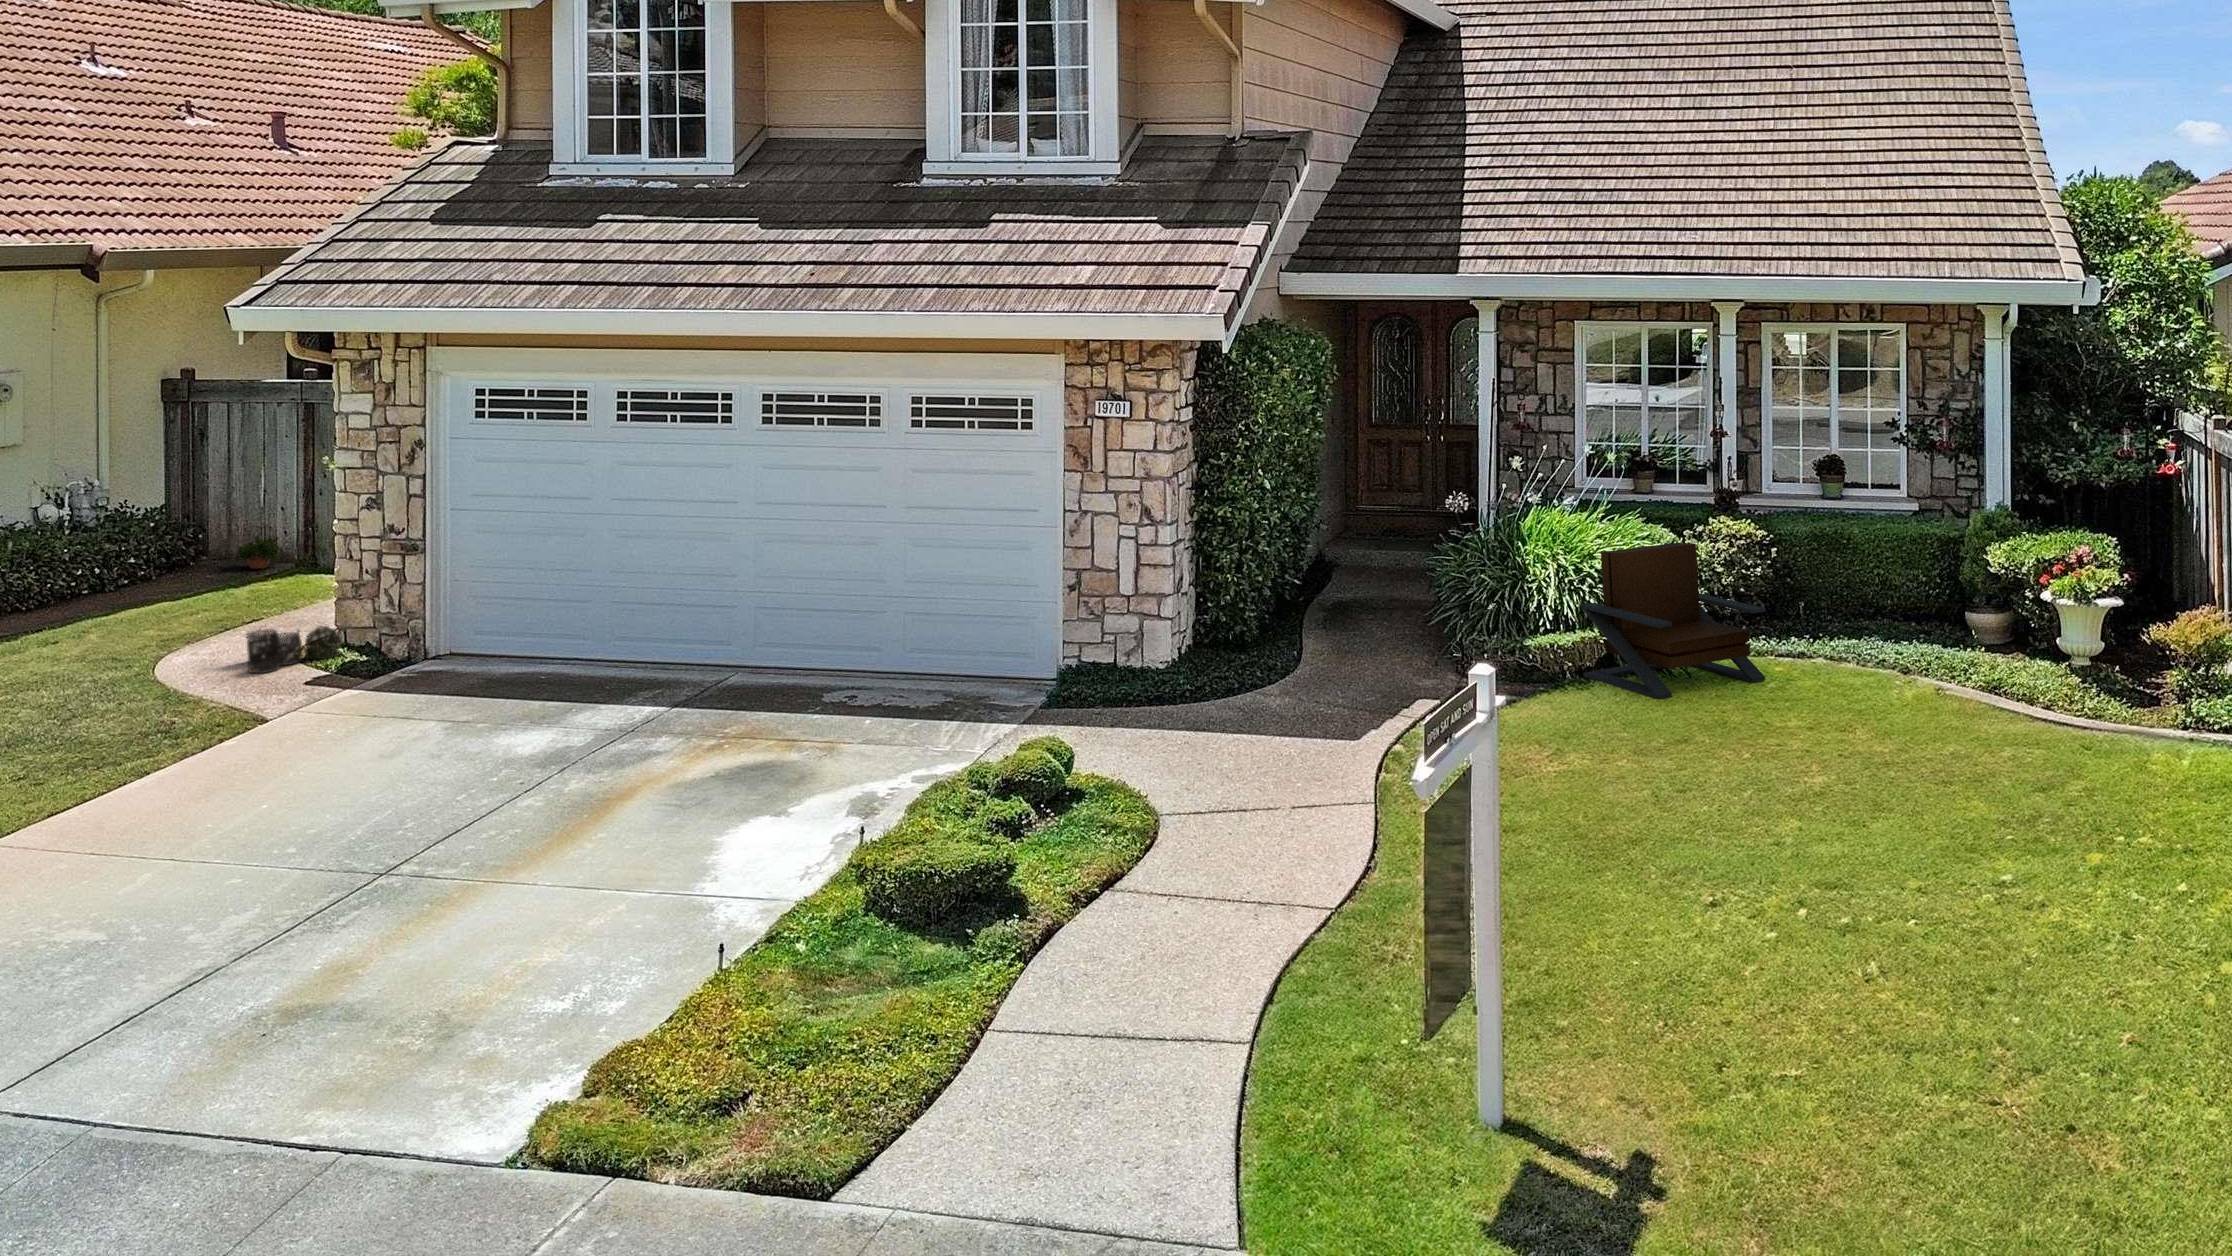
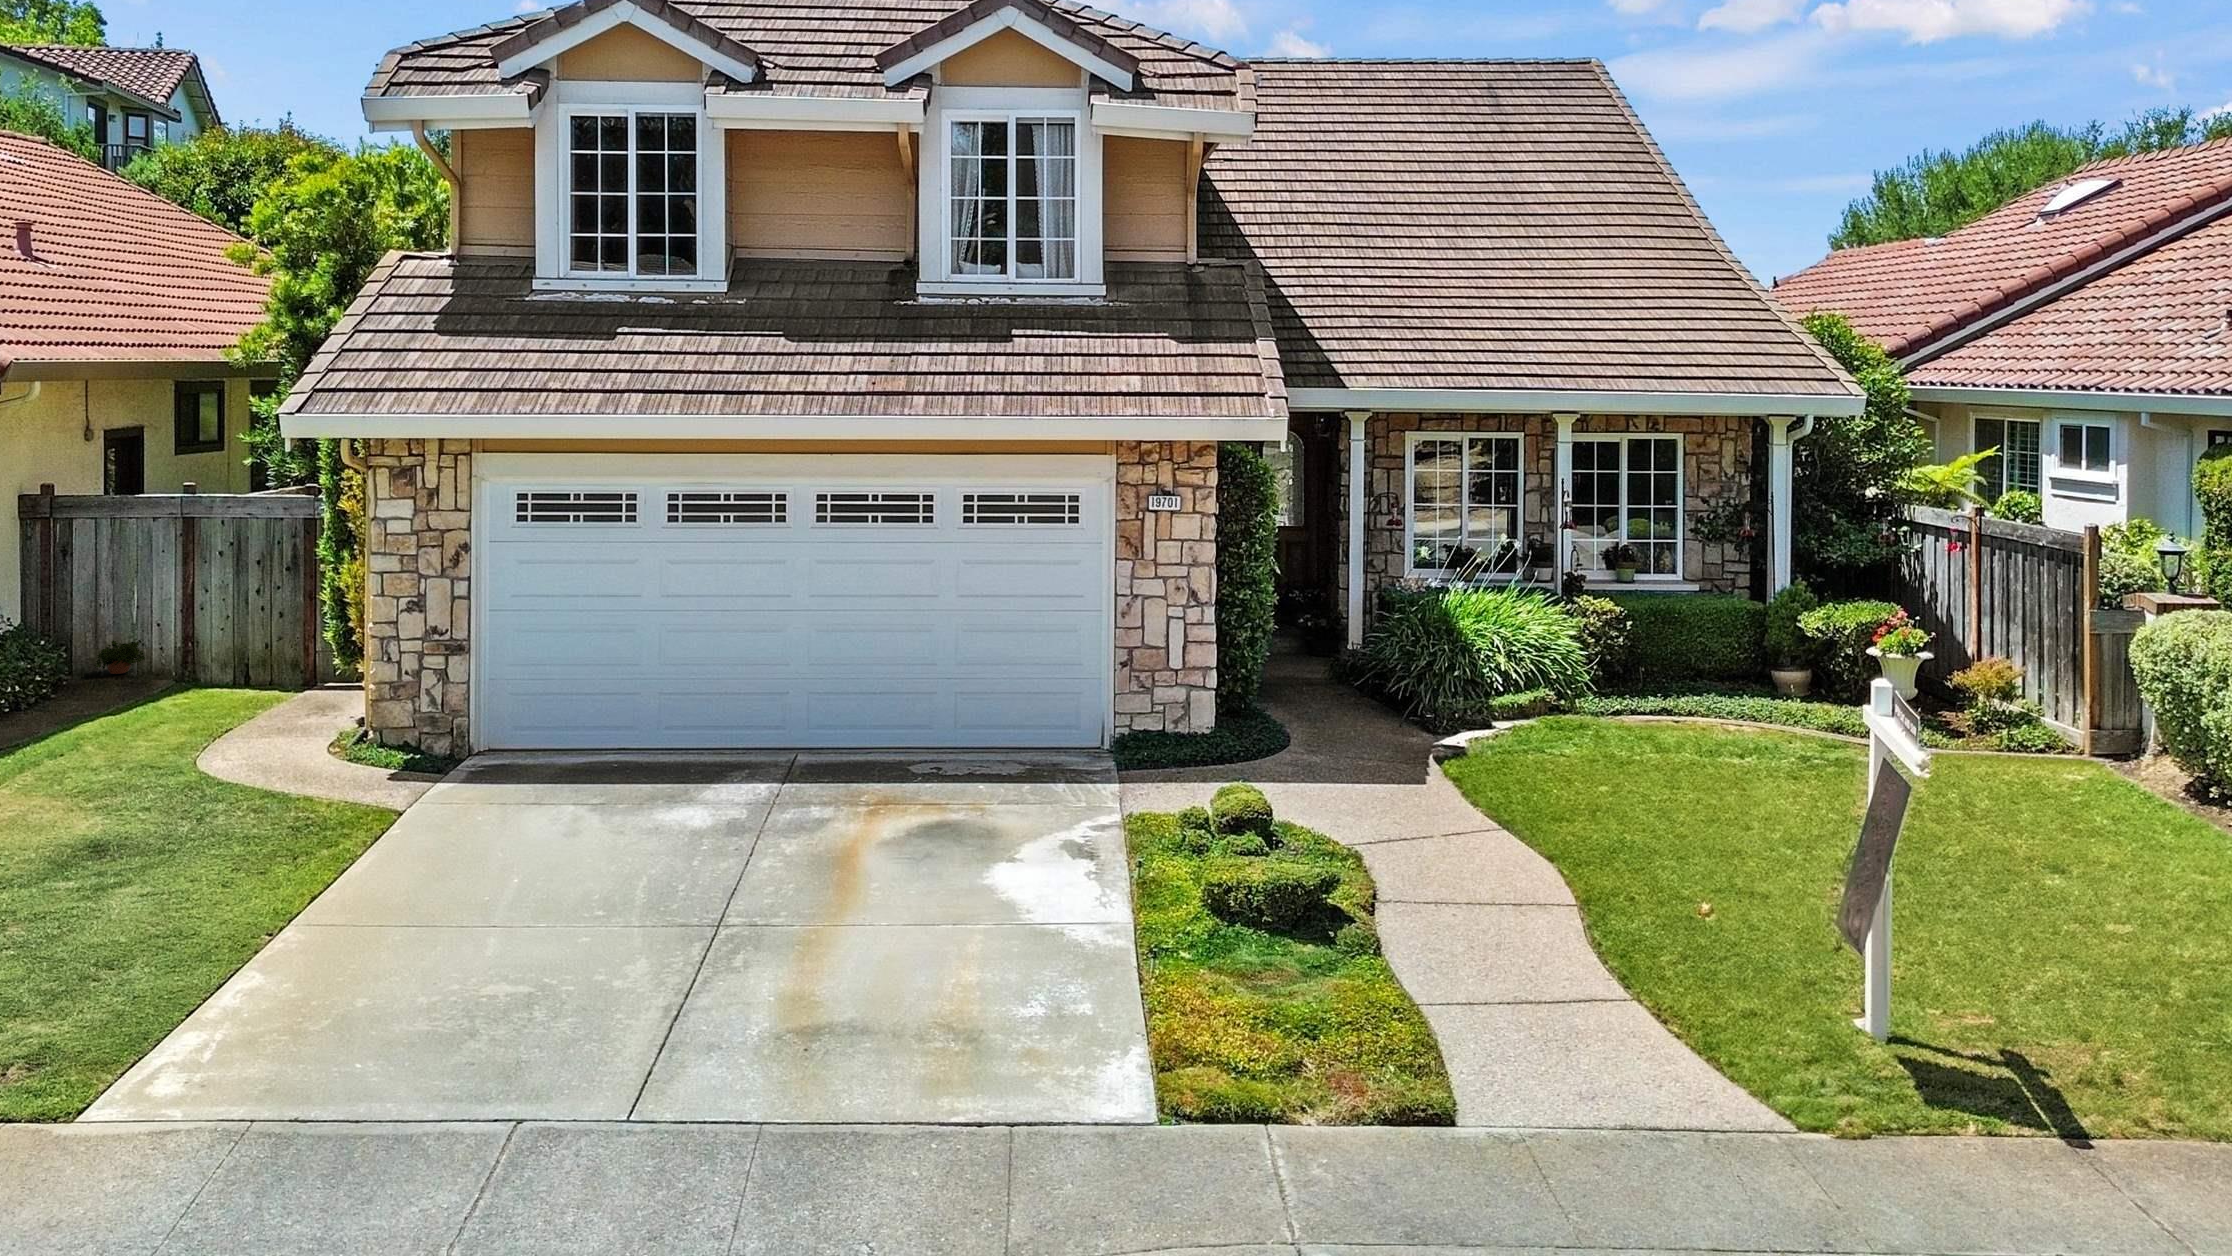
lounge chair: present [1581,543,1766,699] -> none [1523,604,1662,732]
woven basket: present [247,626,341,673] -> none [288,729,380,784]

